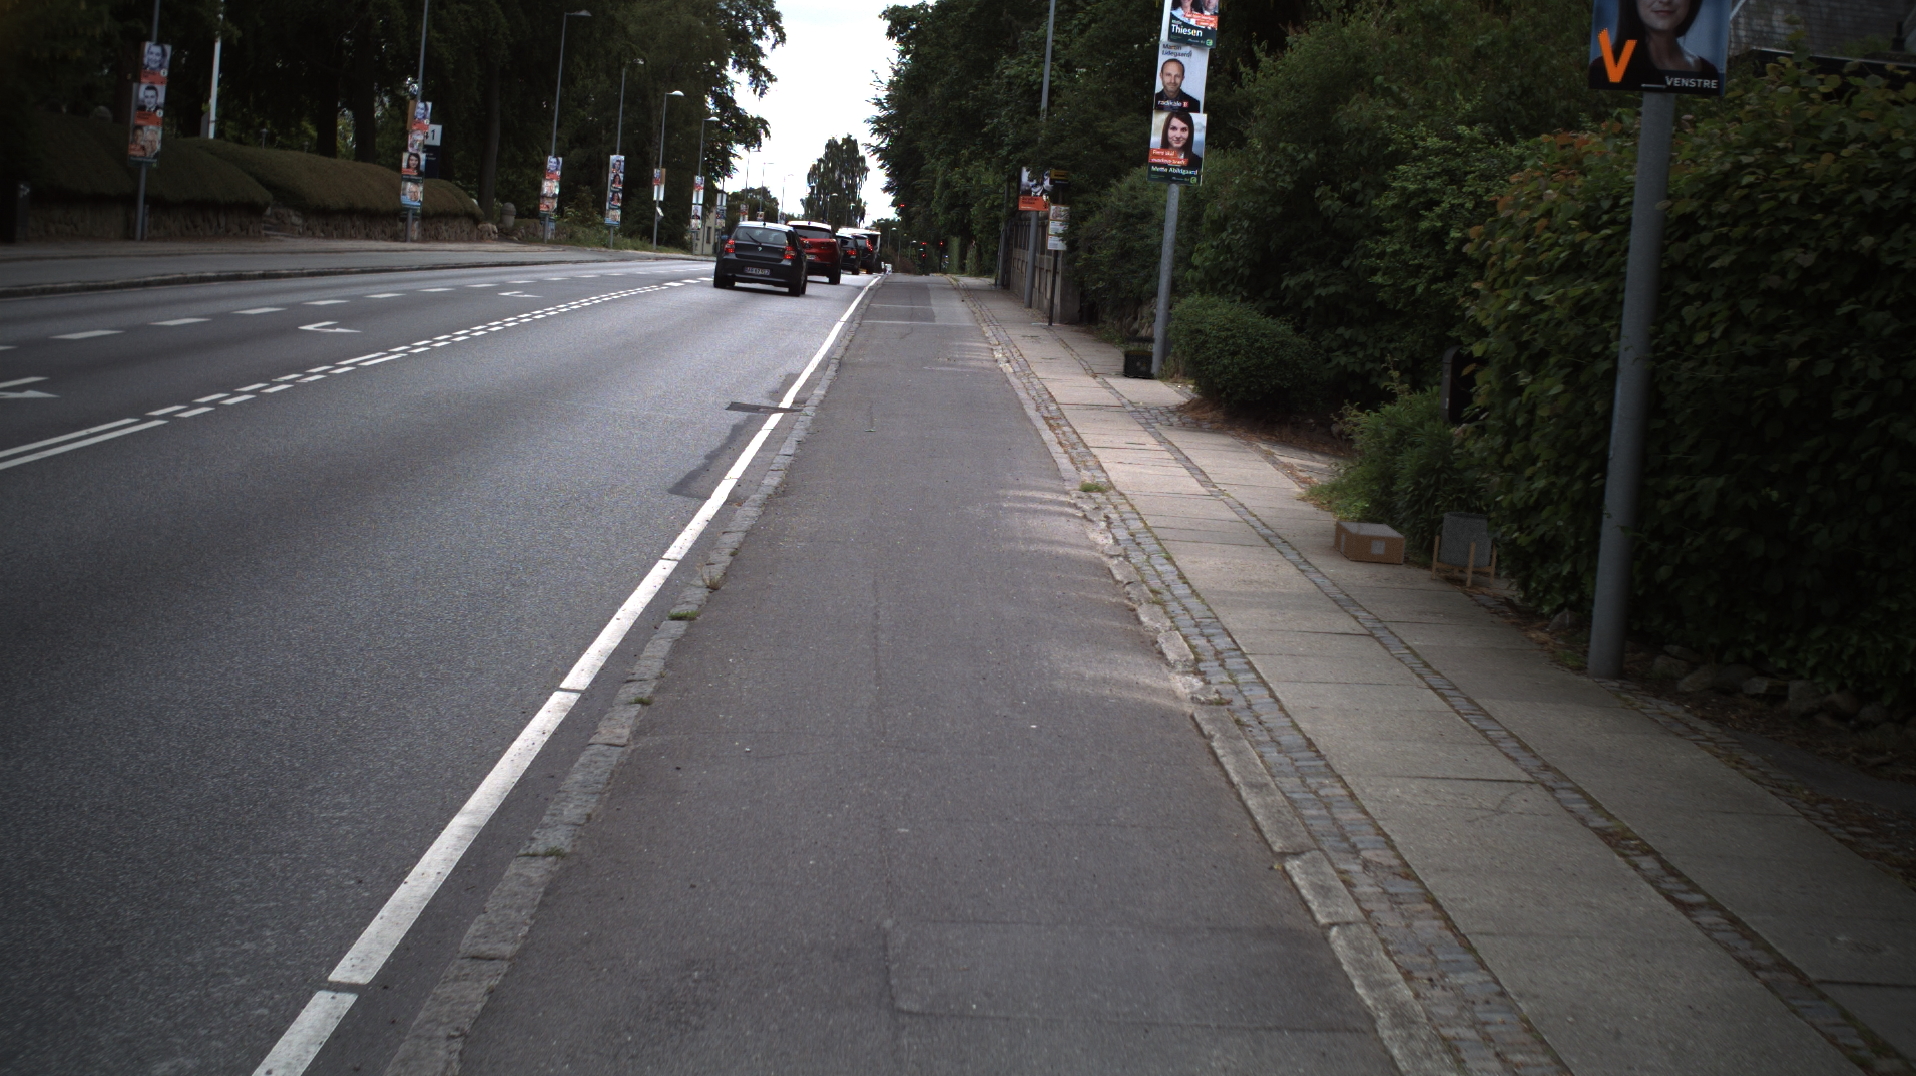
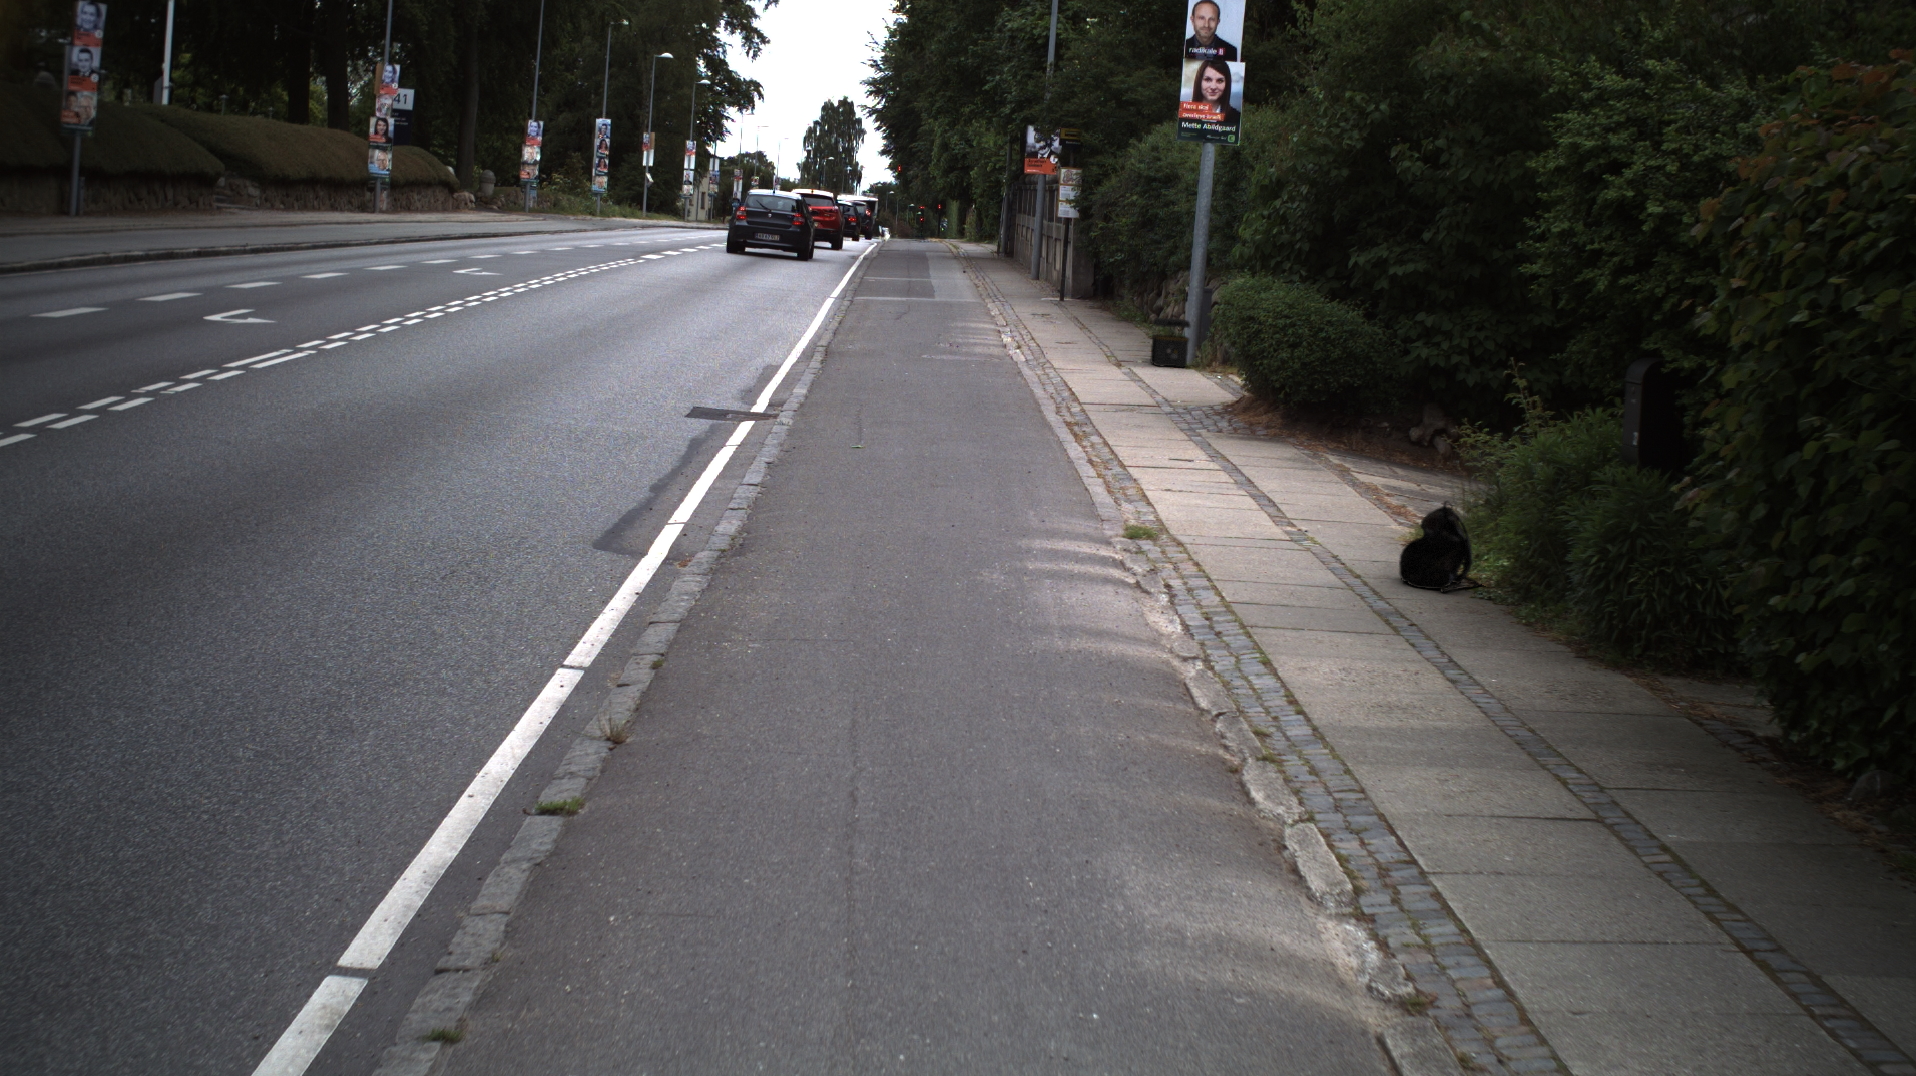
backpack: none [1287,457,1357,526] -> present [1399,501,1481,592]
planter: present [1431,512,1496,587] -> none [1624,594,1718,701]
cardboard box: present [1334,521,1405,564] -> none [1474,595,1581,659]

